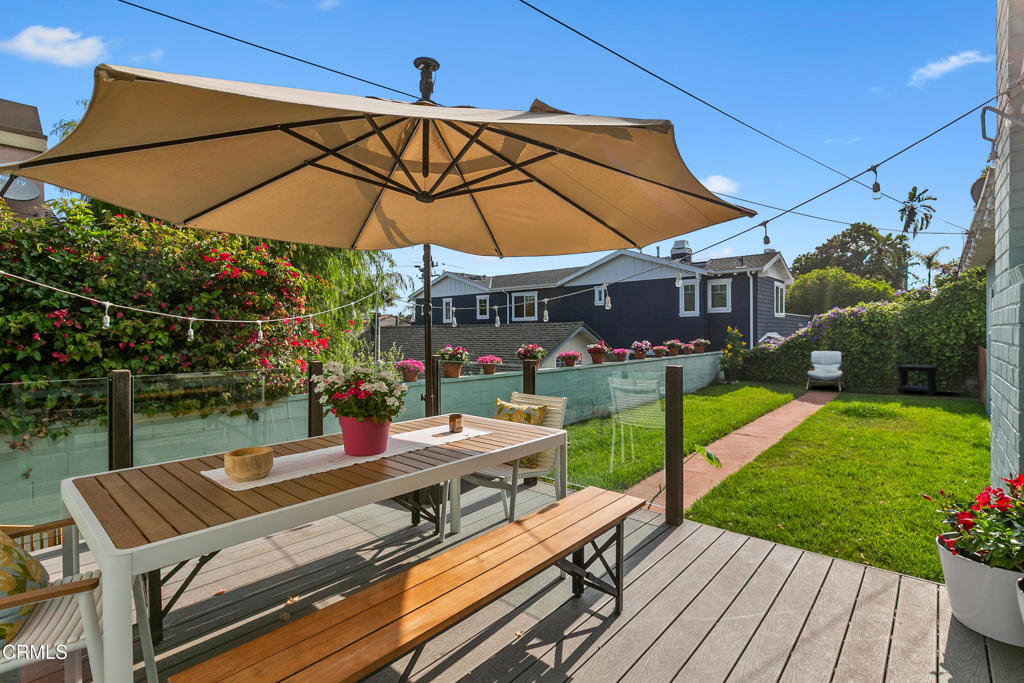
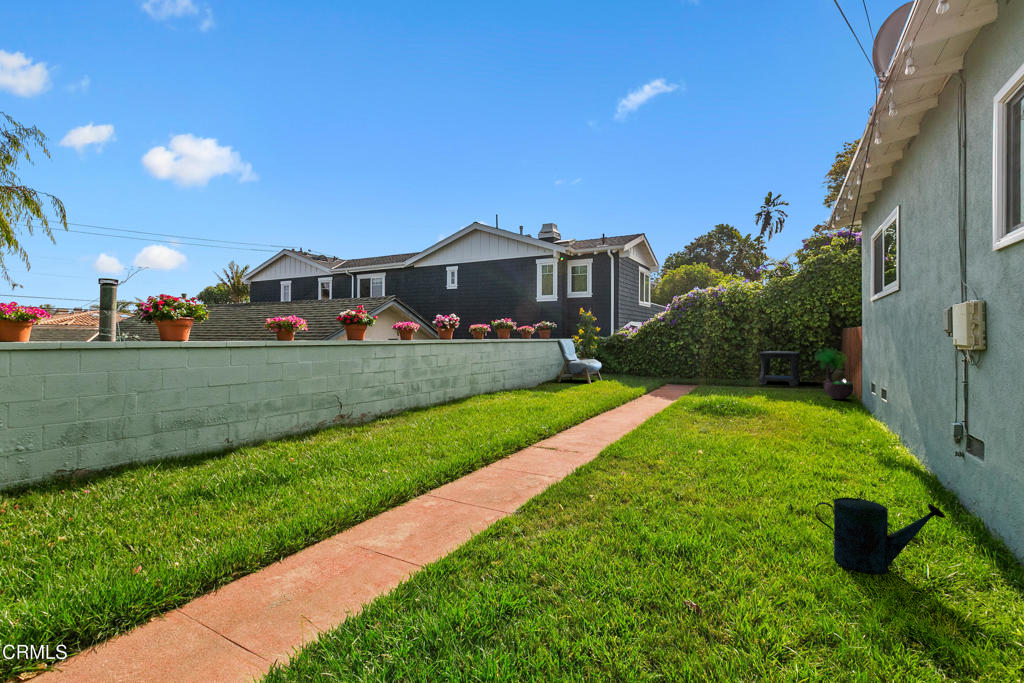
armchair: present [806,351,844,391] -> present [557,339,602,384]
potted tree: none [947,363,983,407] -> present [815,348,853,399]
watering can: none [919,453,984,486] -> present [815,497,946,574]

